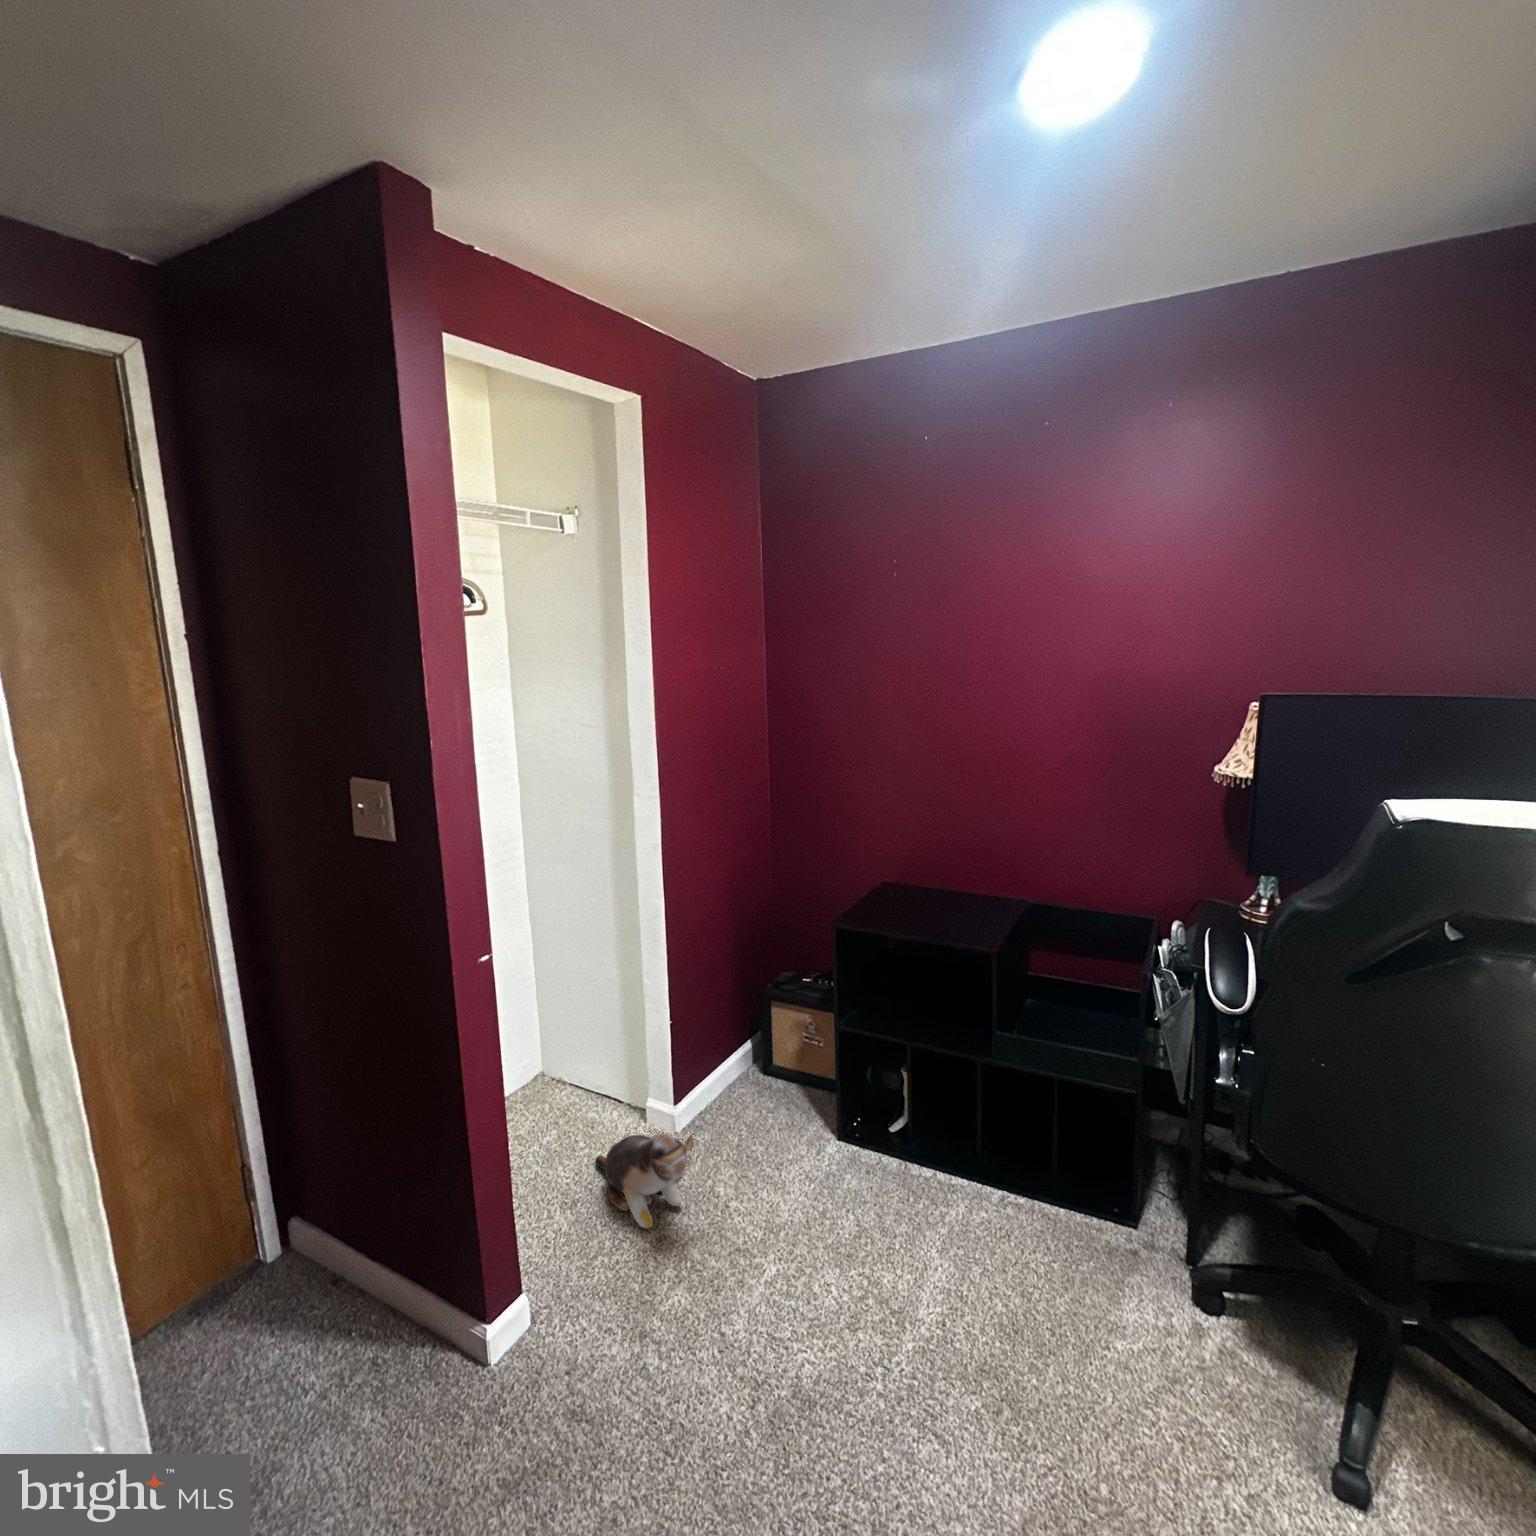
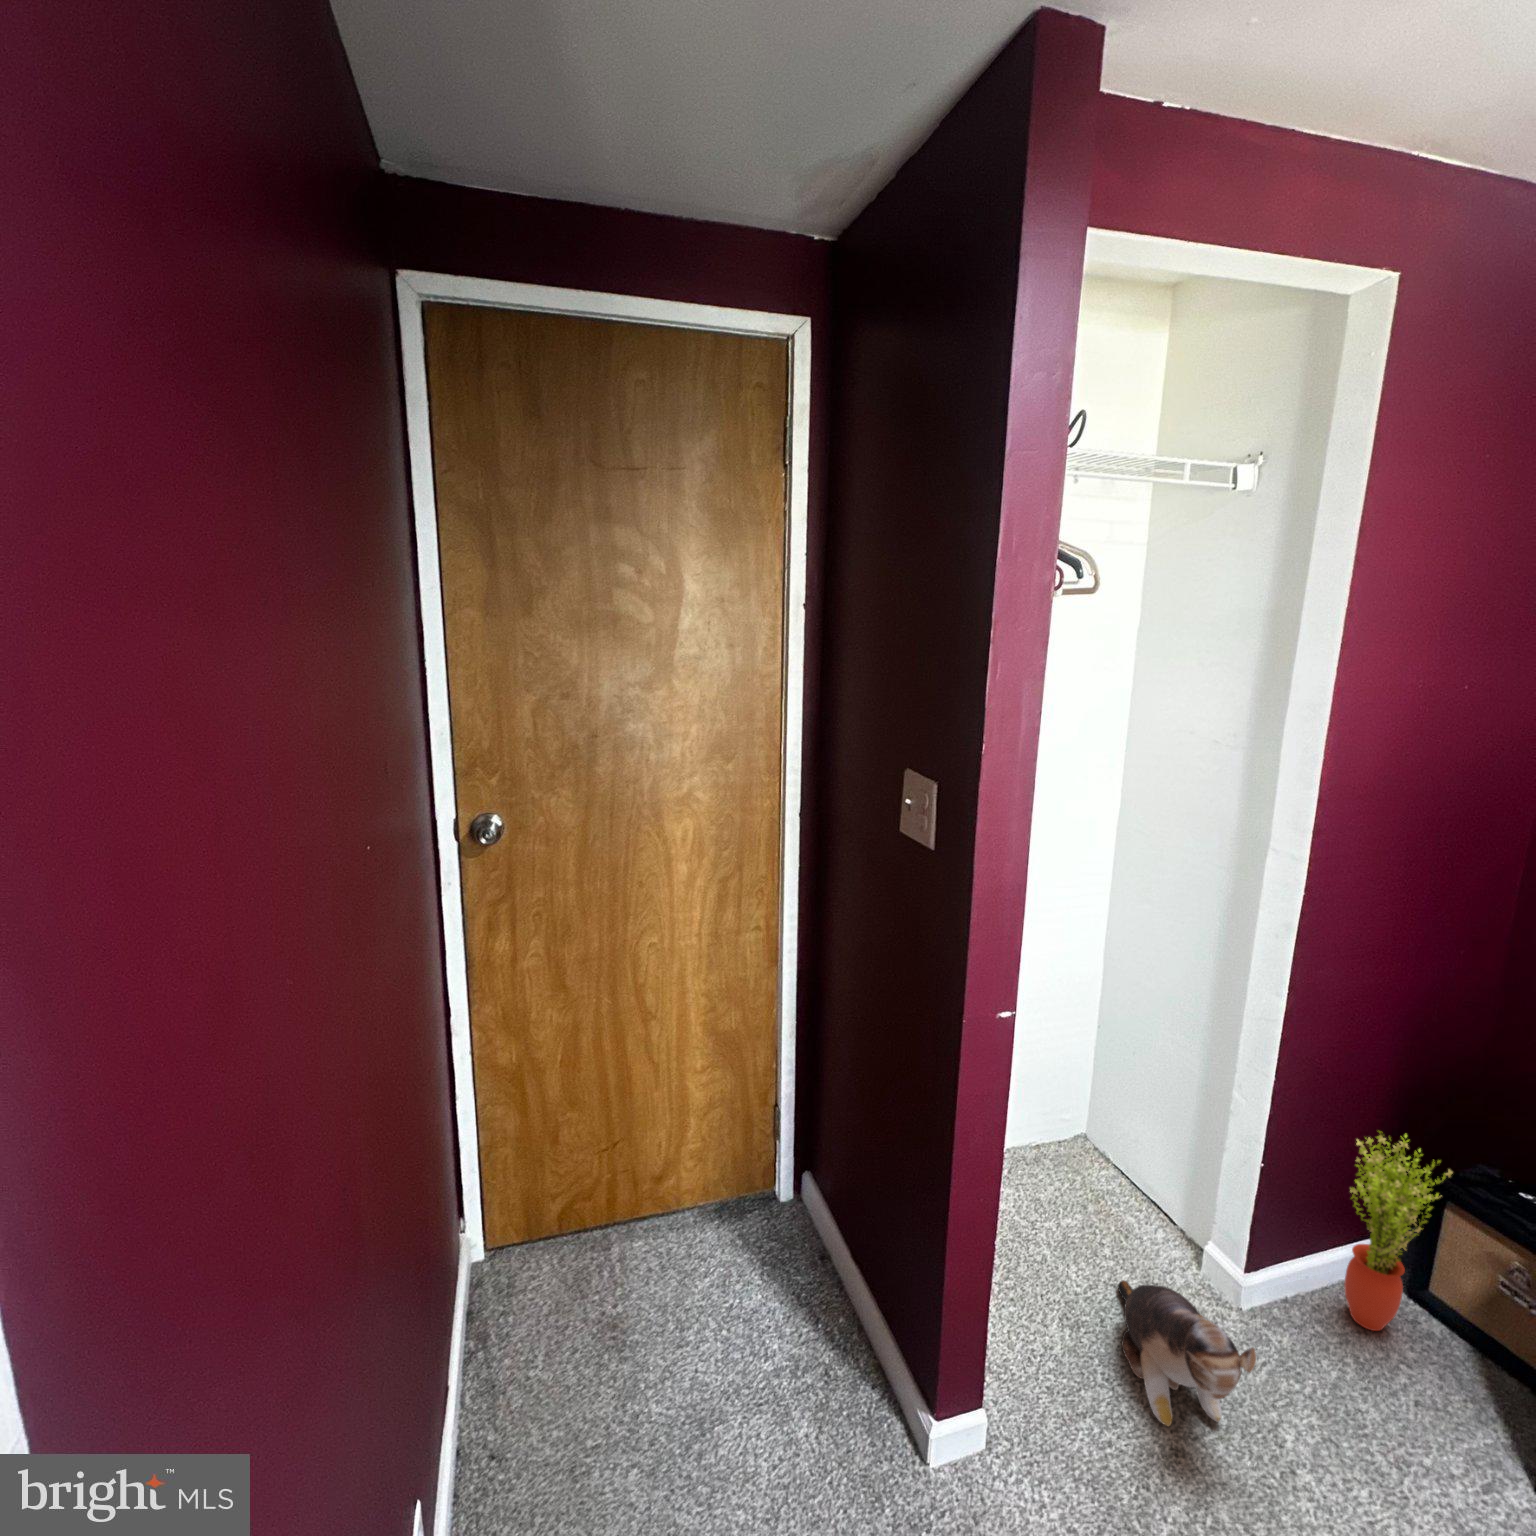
potted plant: none [719,964,771,1104] -> present [1344,1131,1452,1331]

